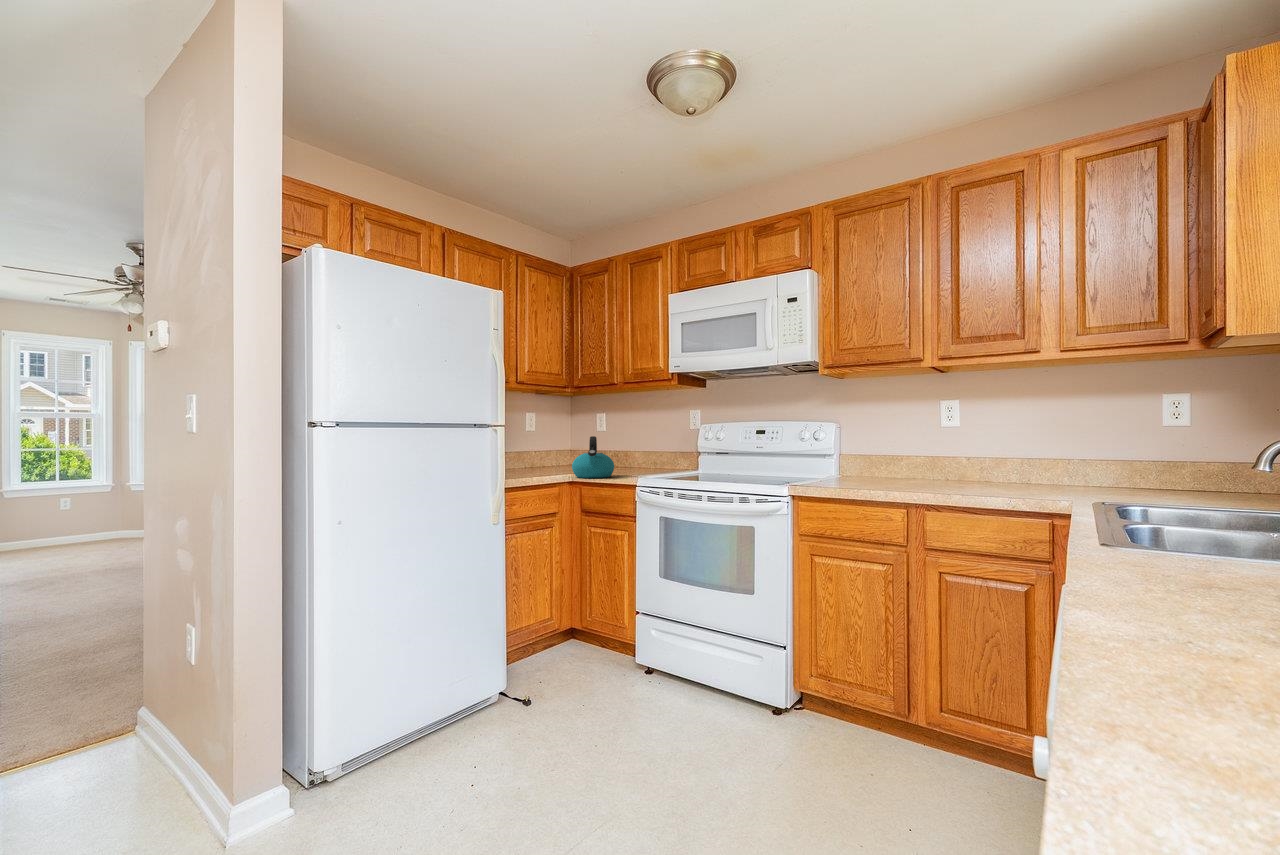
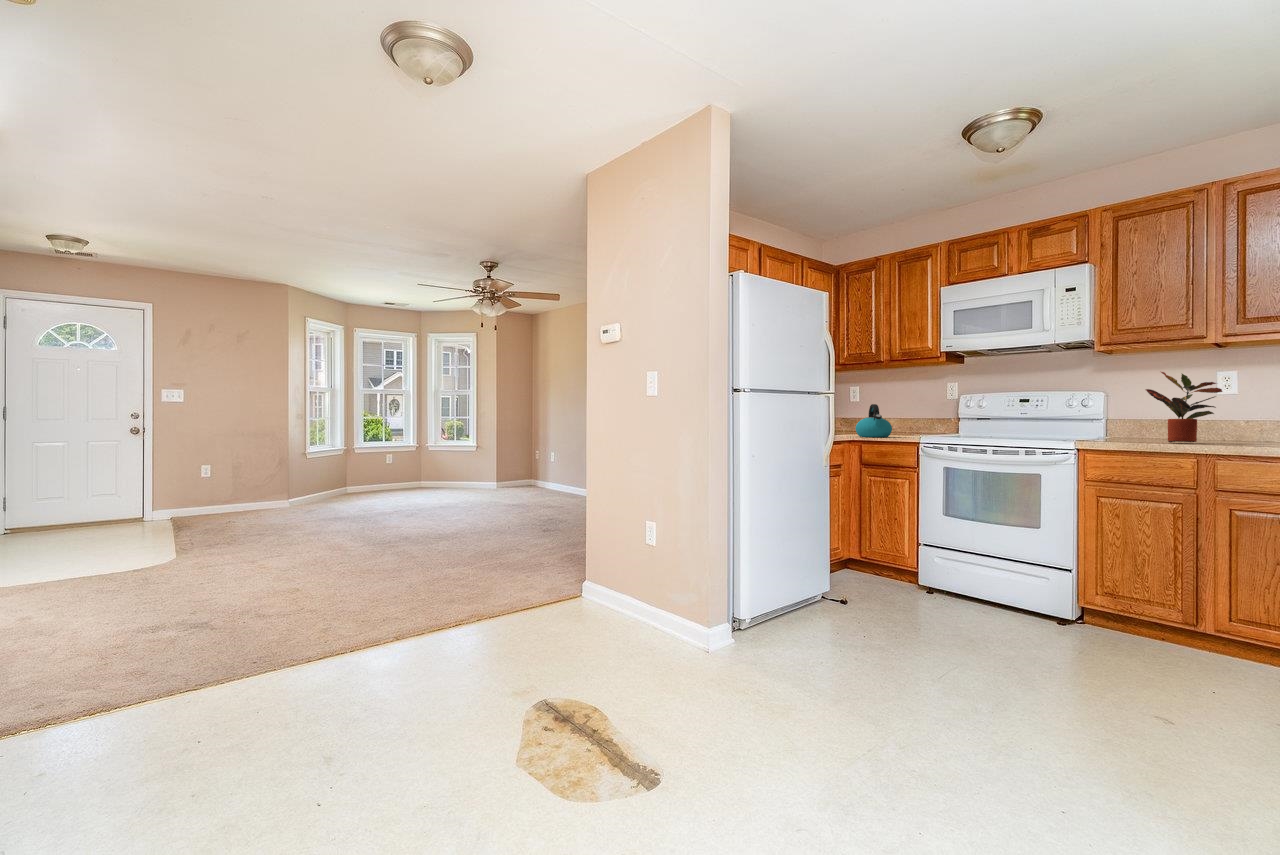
potted plant: none [868,399,944,484] -> present [1146,372,1222,442]

